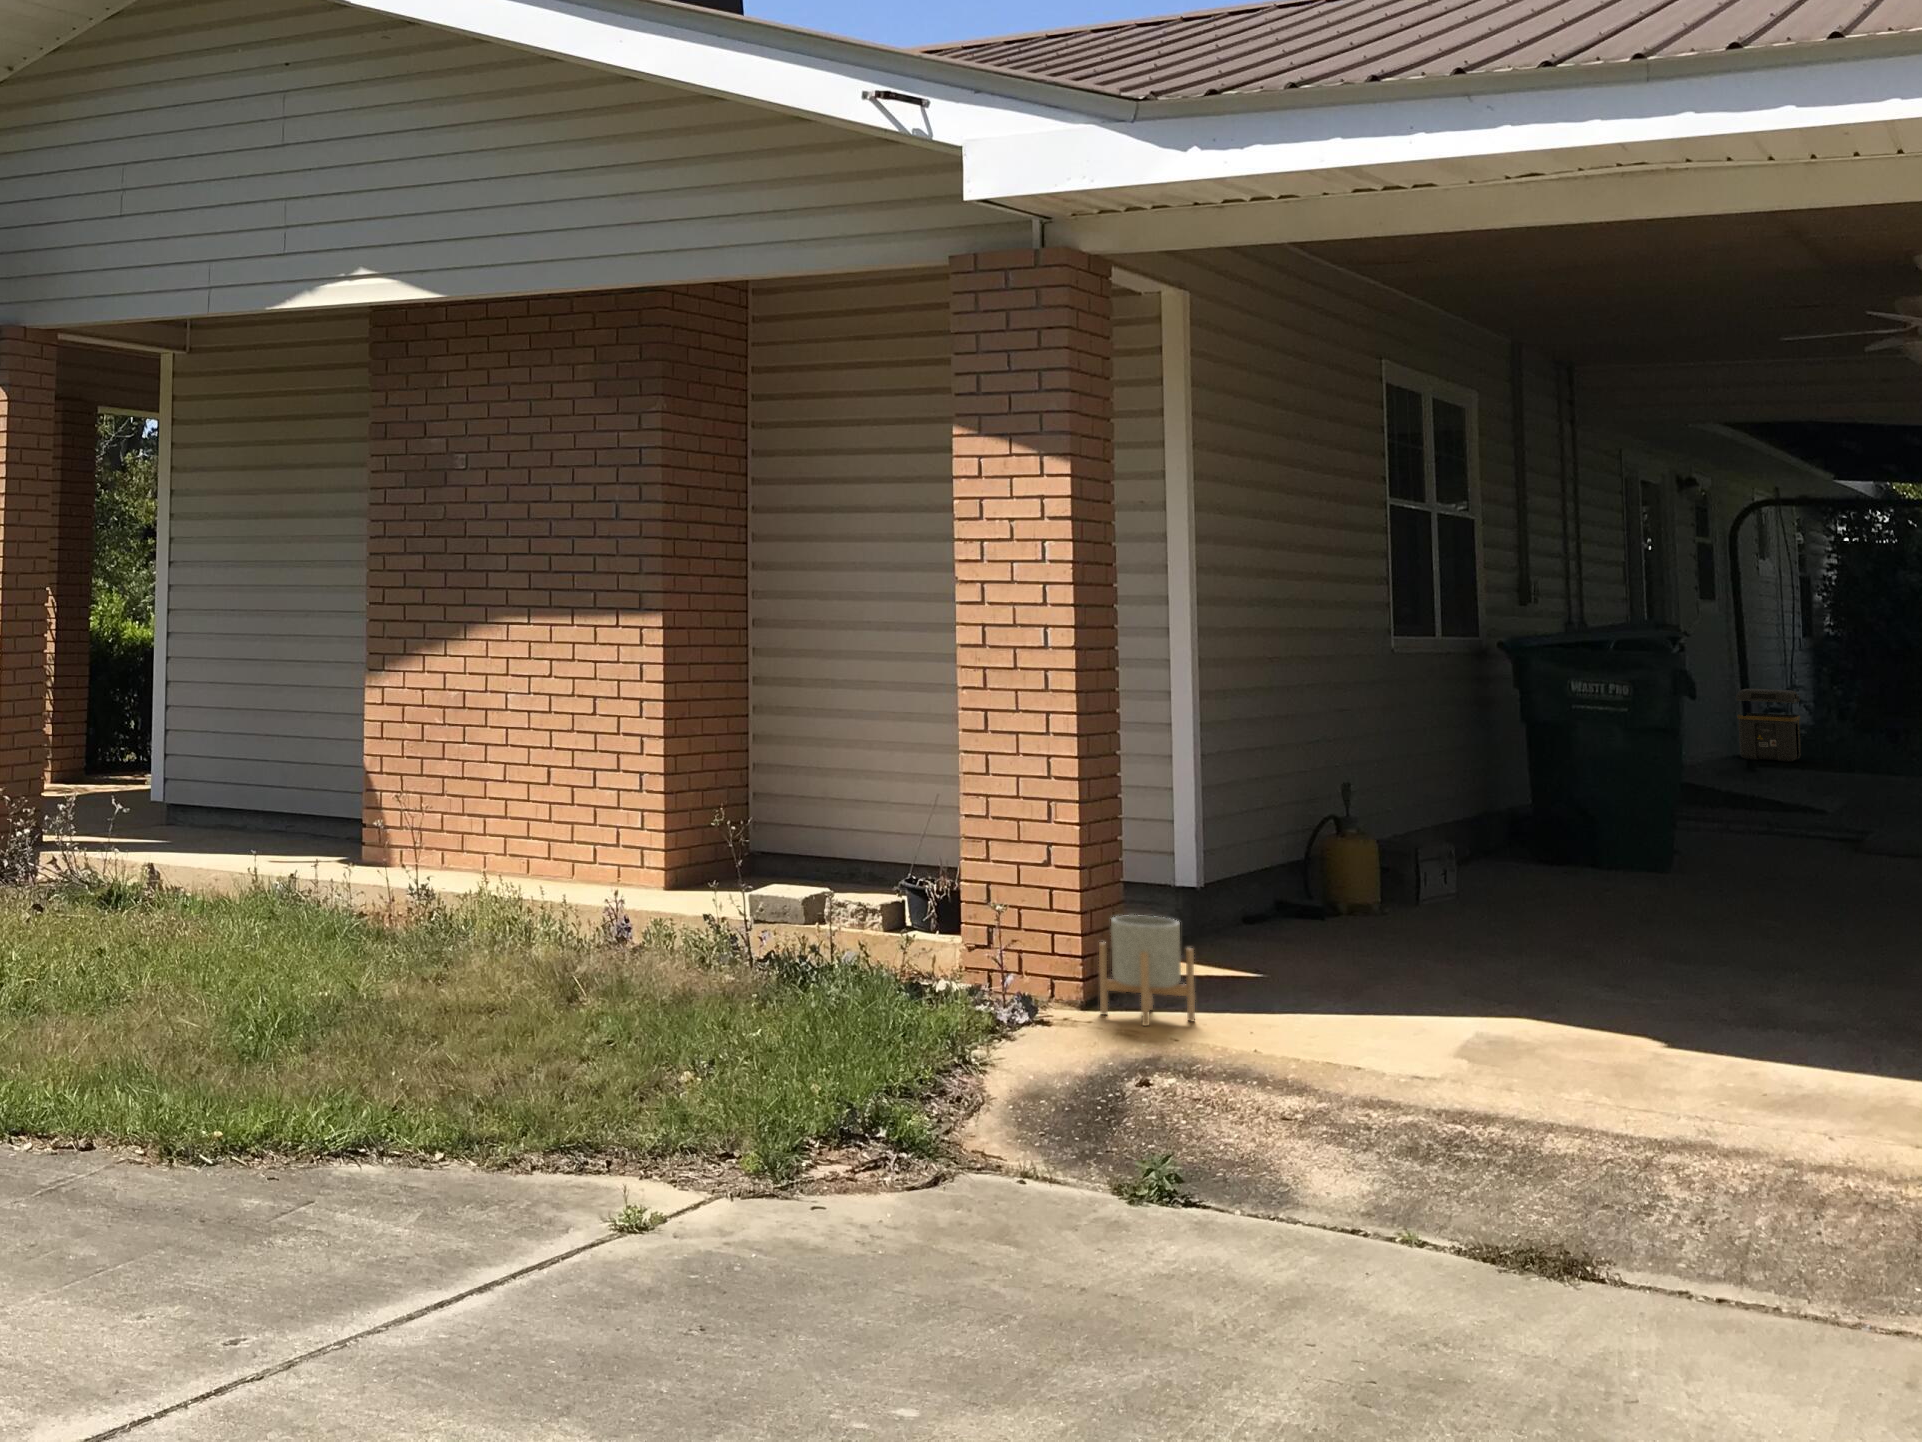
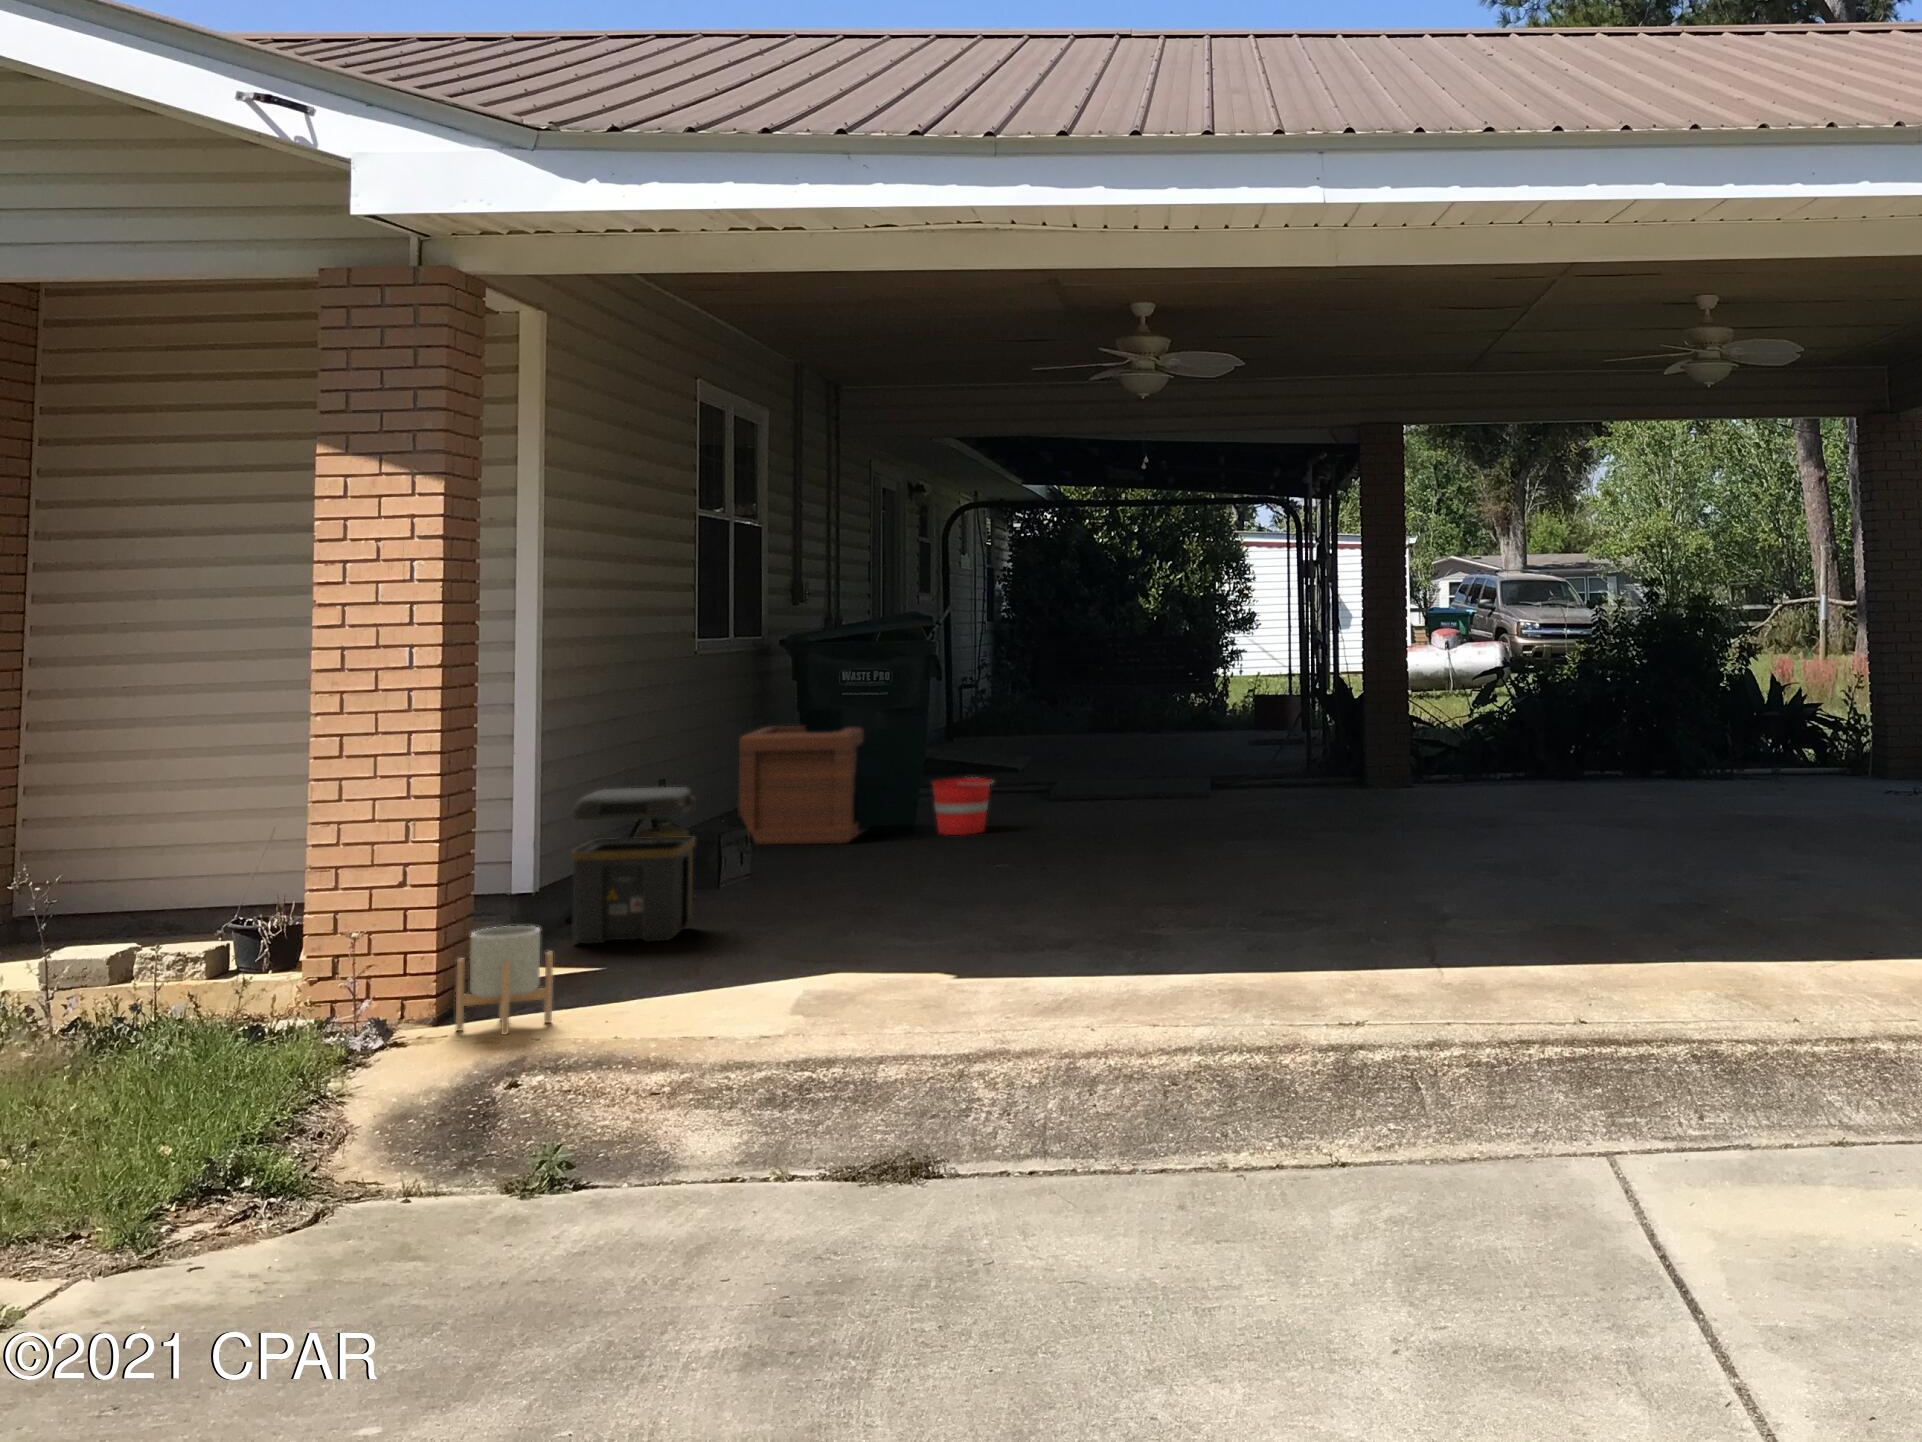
toolbox: present [1736,689,1801,762] -> present [572,787,696,944]
wooden crate: none [1435,742,1591,875] -> present [738,726,863,845]
bucket: none [1664,816,1742,882] -> present [933,777,991,835]

